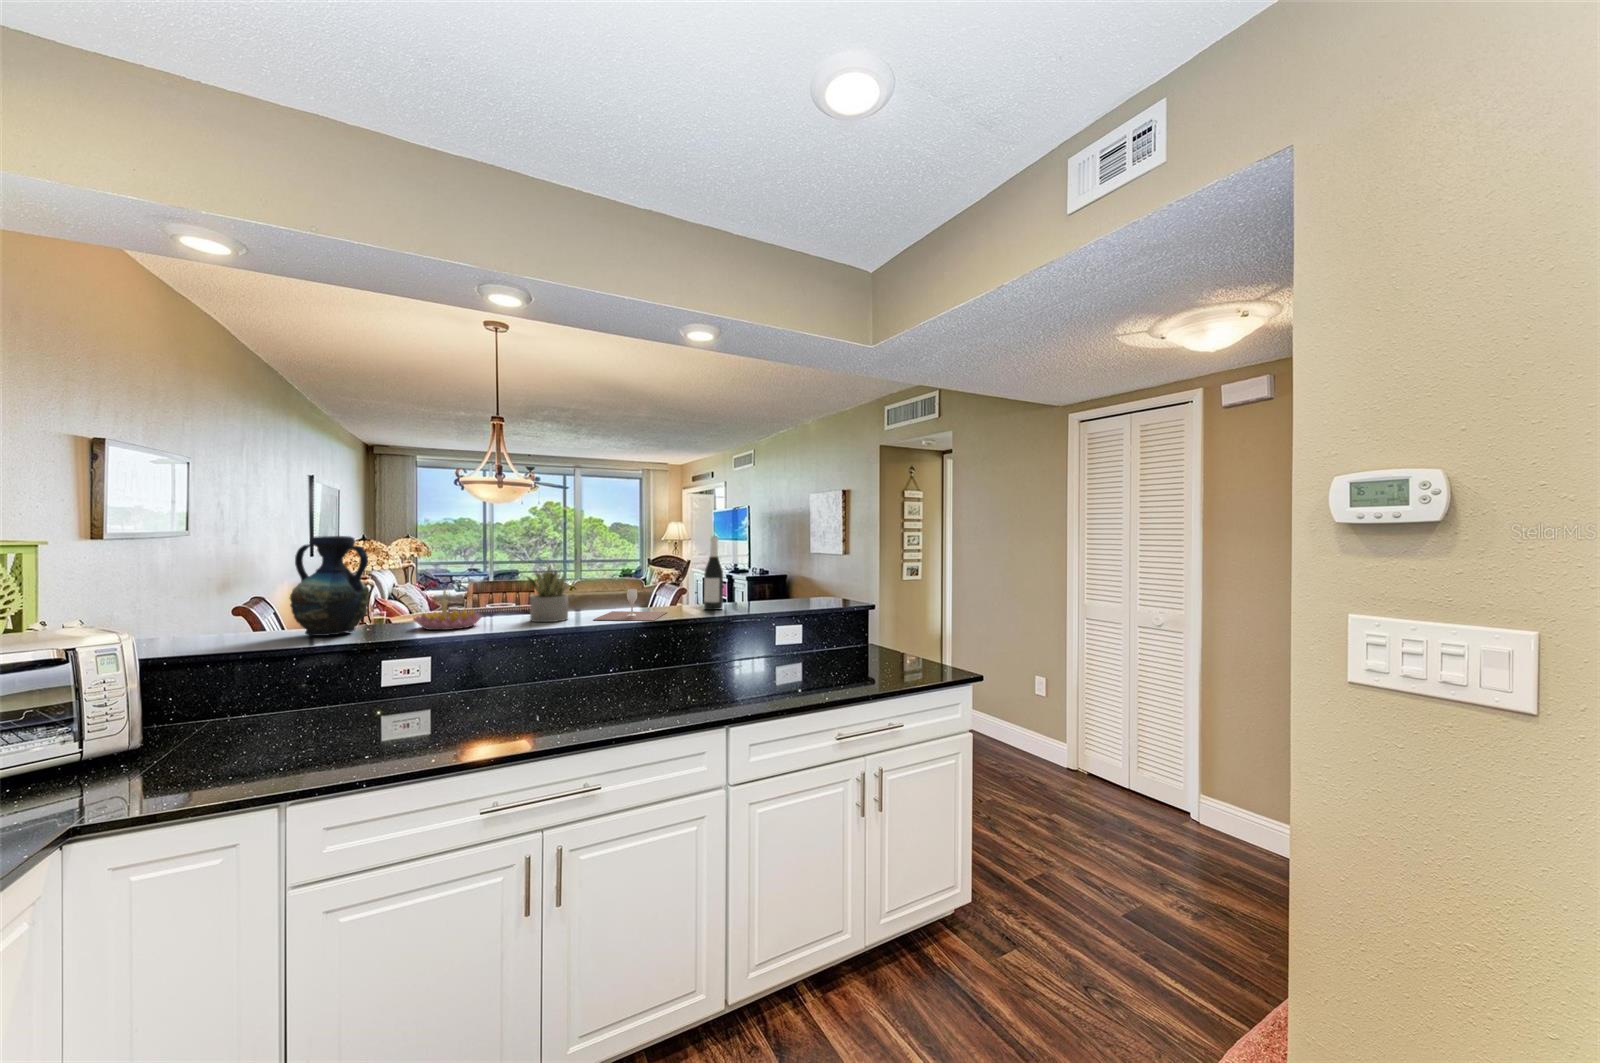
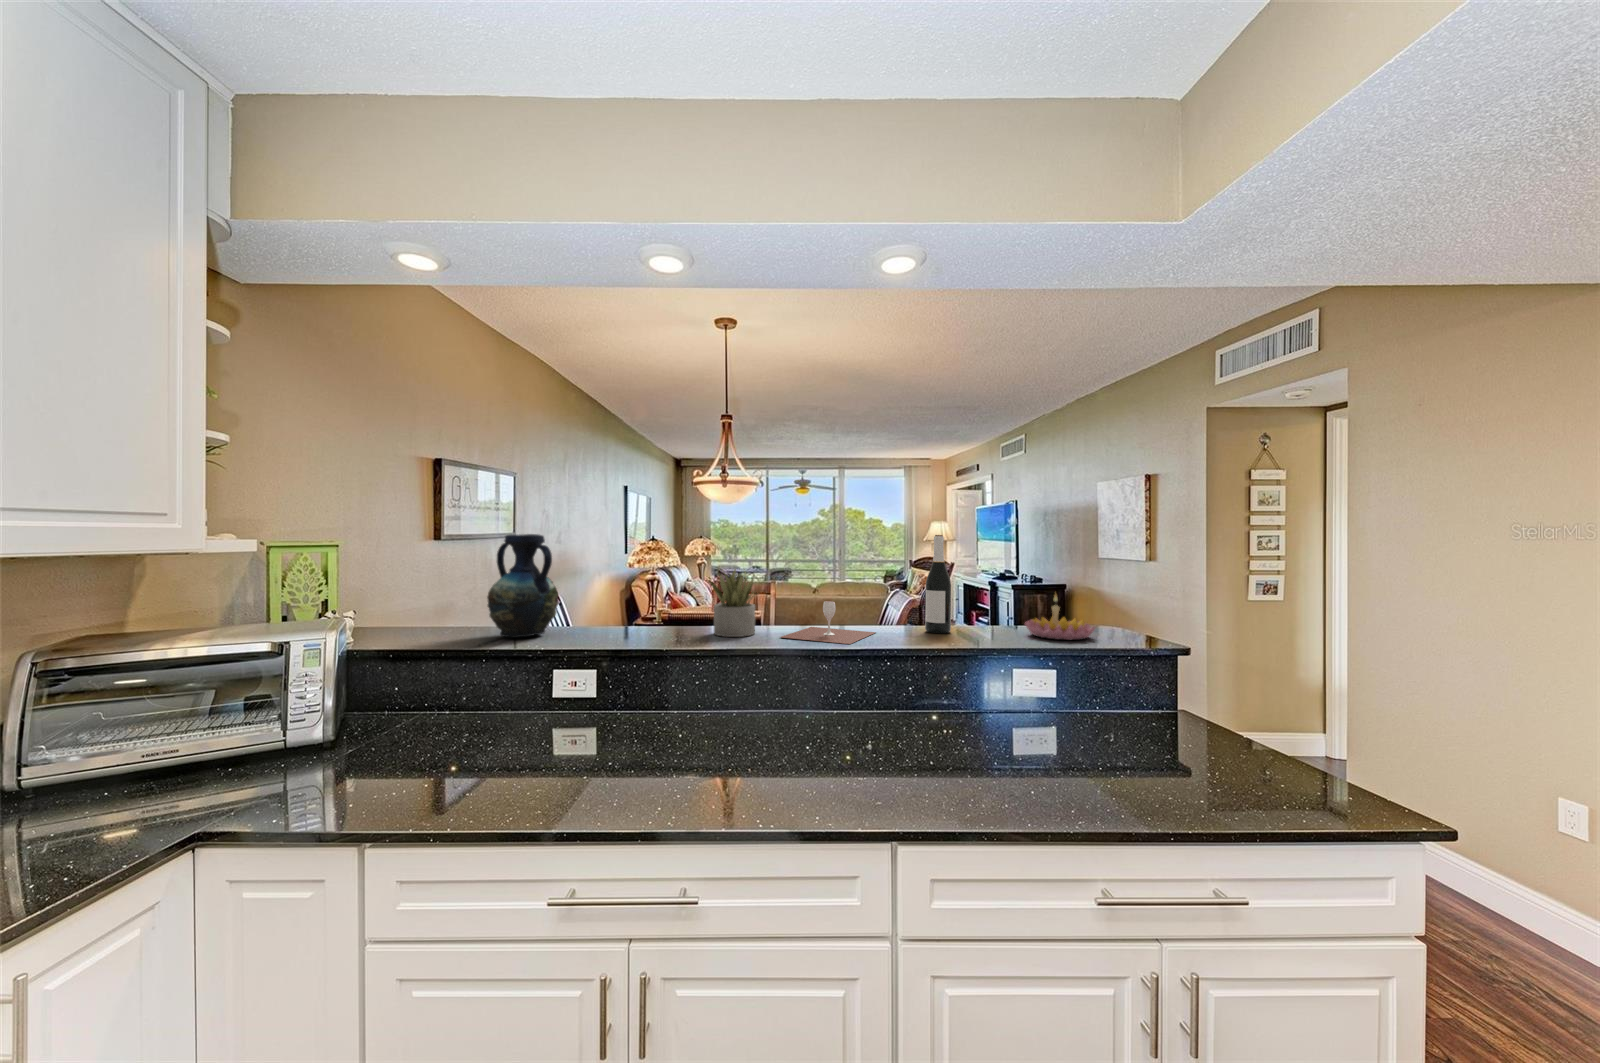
candle holder: present [414,590,482,630] -> present [1025,594,1095,640]

